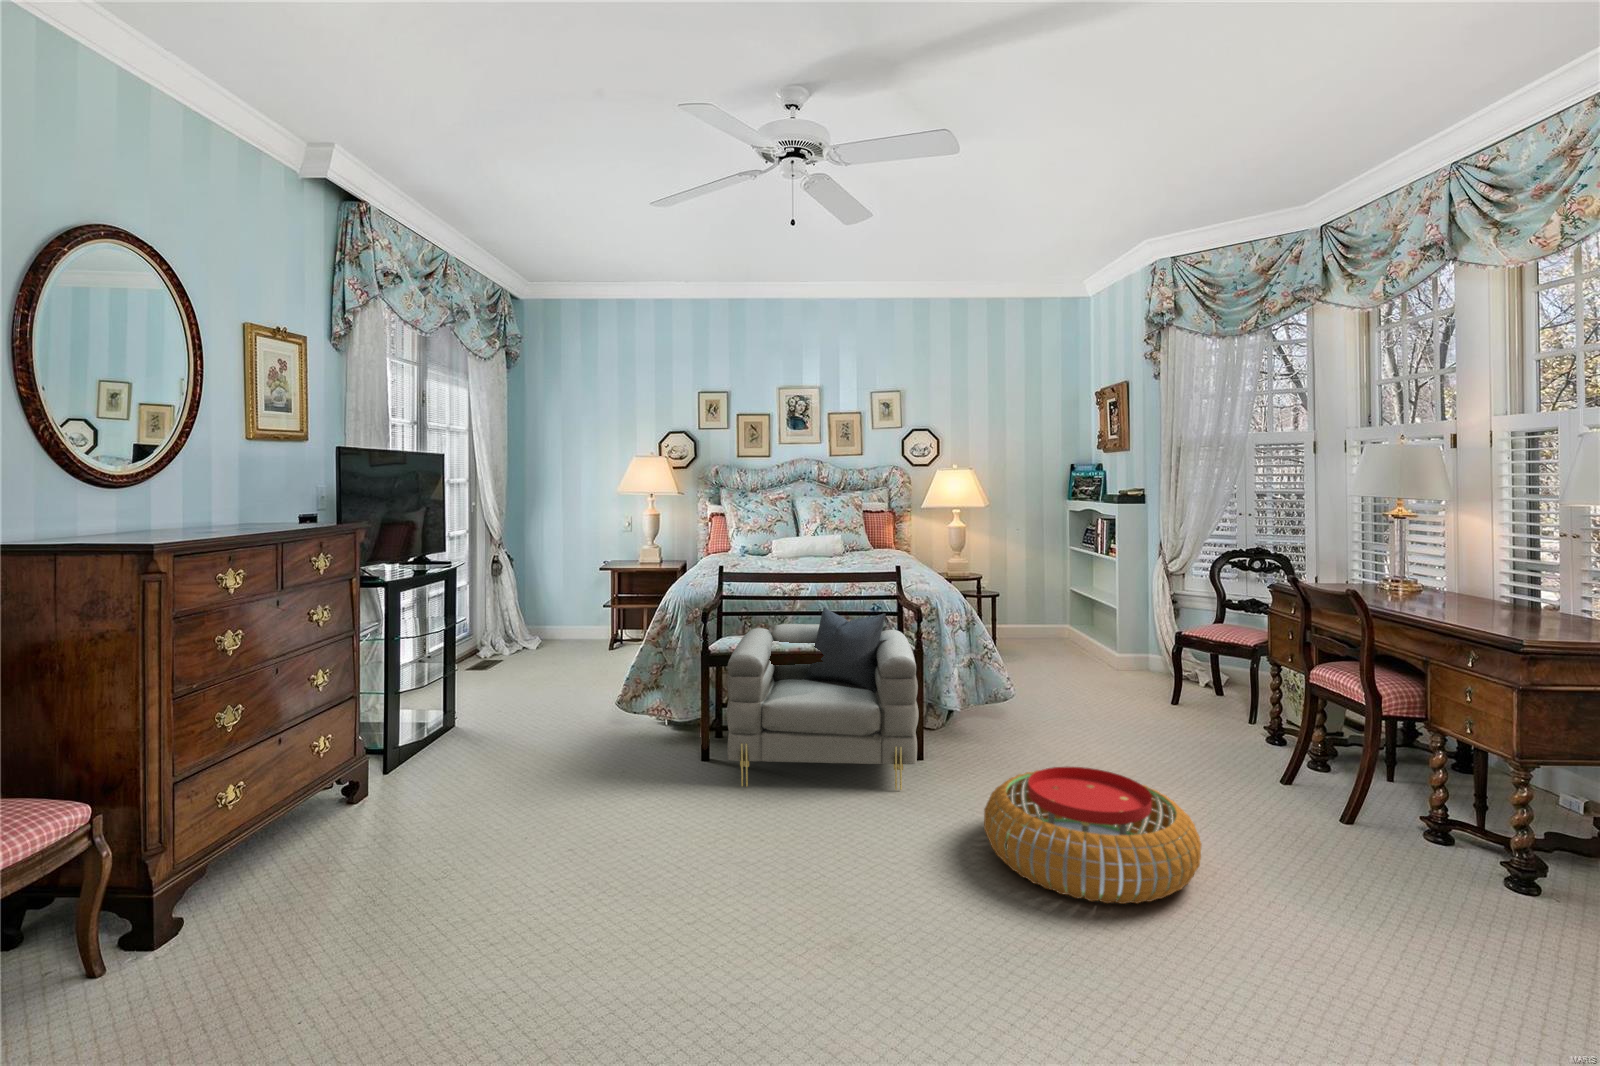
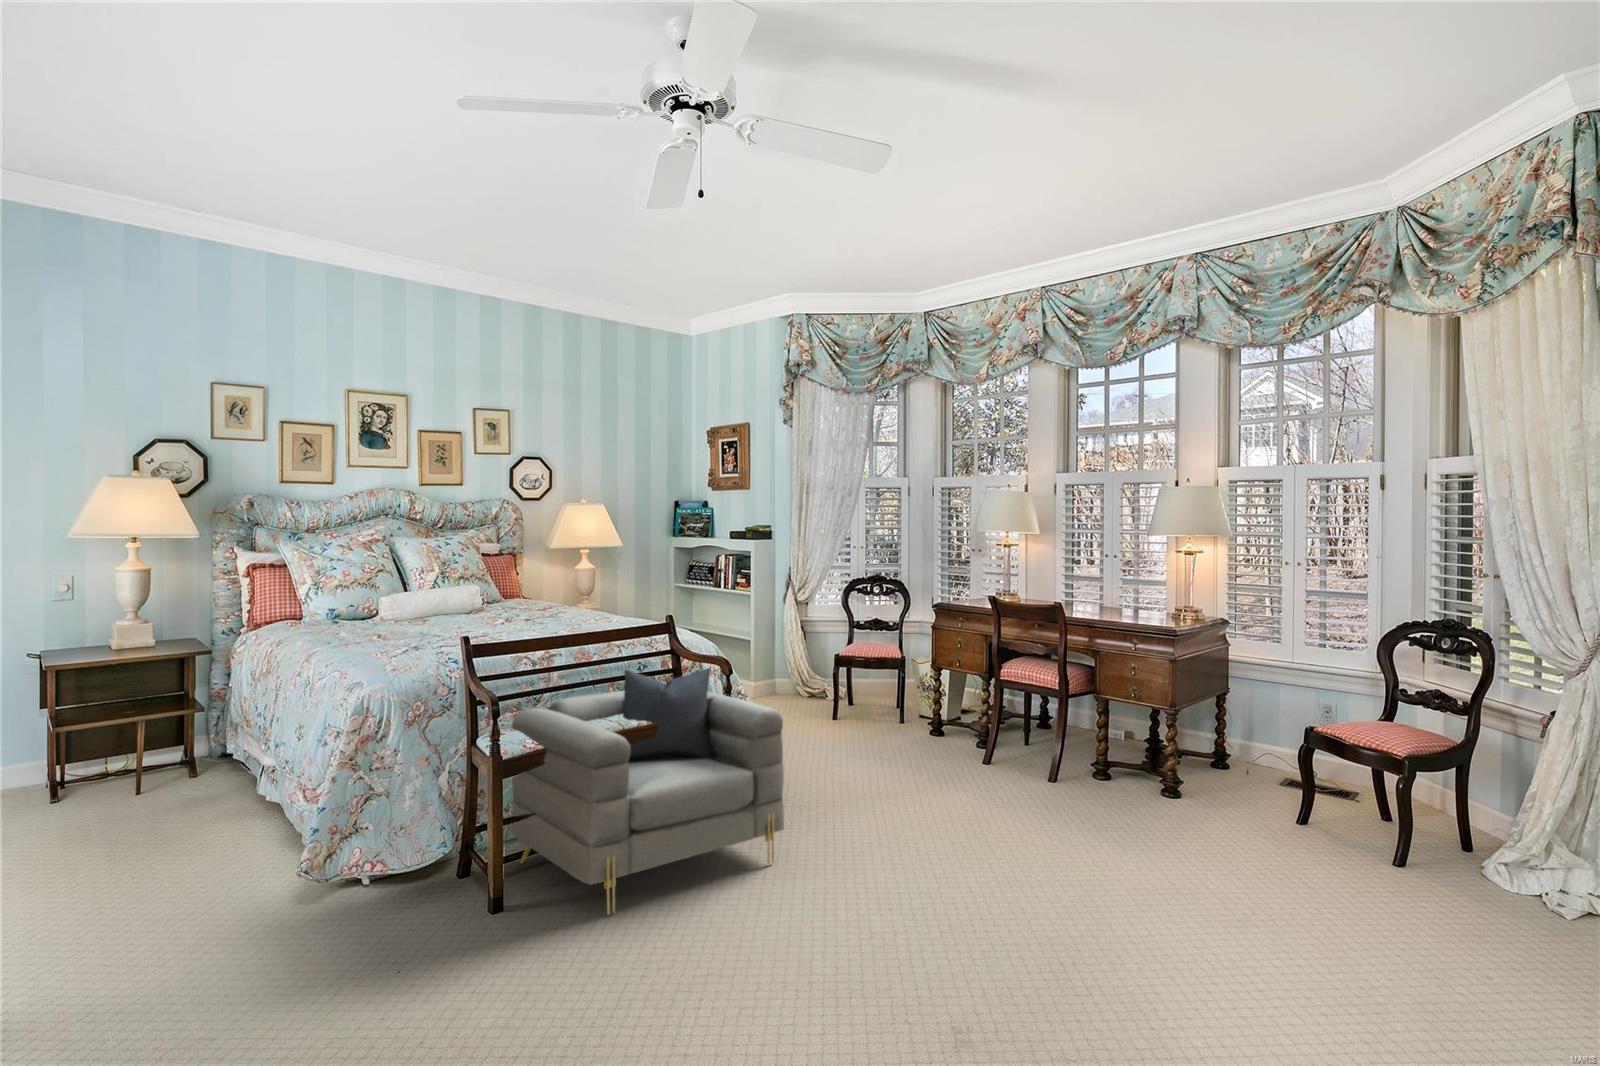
pouf: present [984,767,1202,904] -> none [898,784,1091,900]

